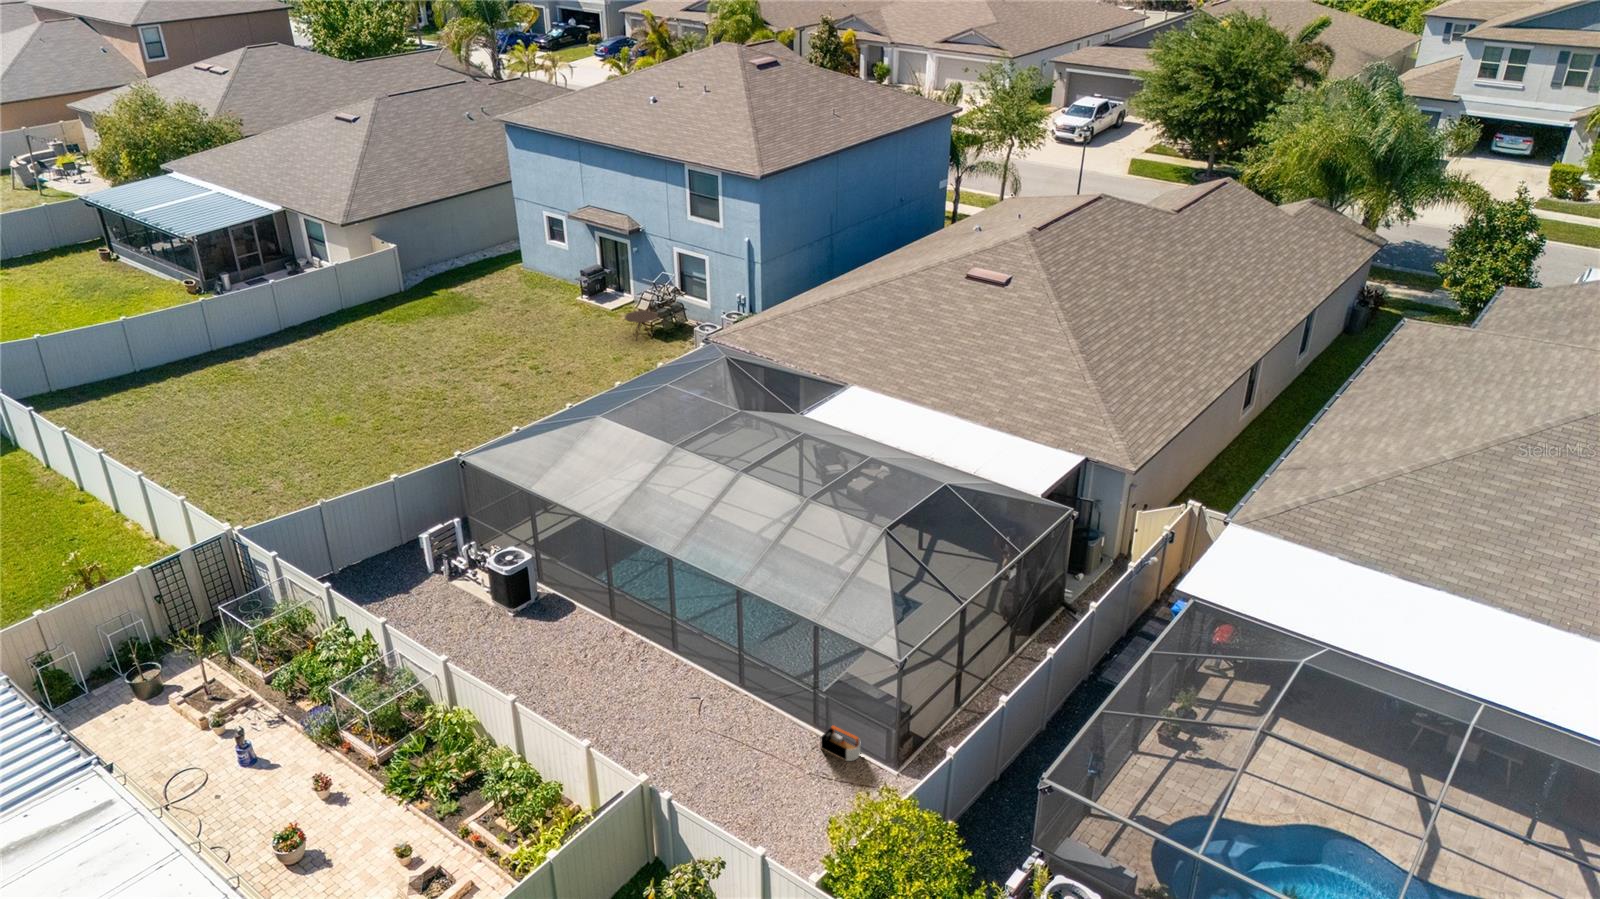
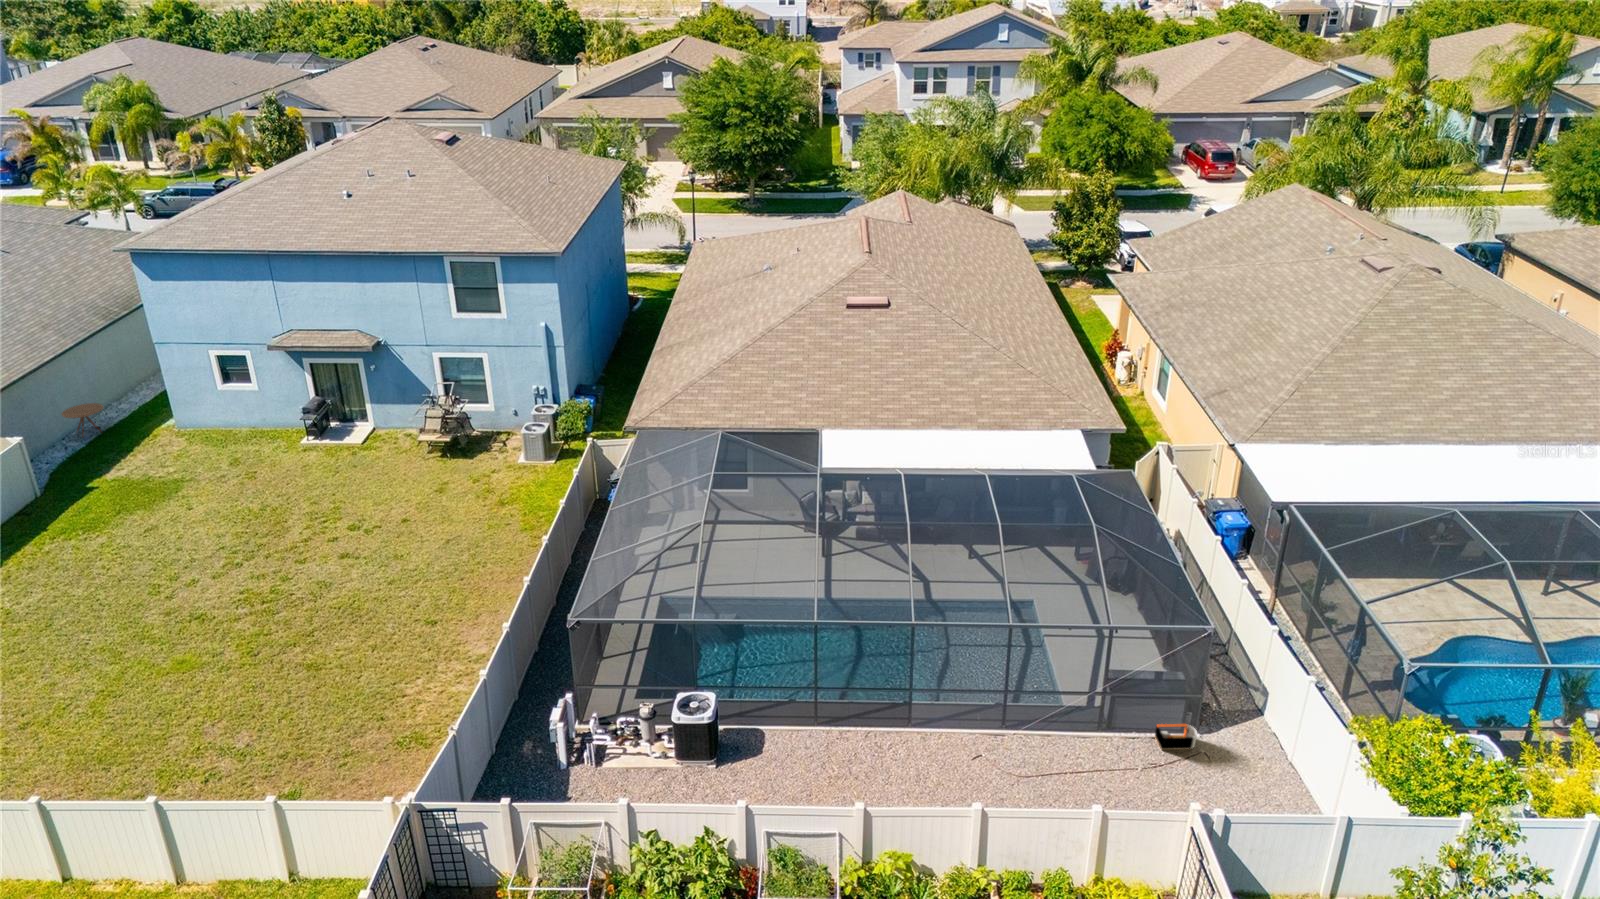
round table: present [625,310,658,334] -> present [62,403,103,436]

